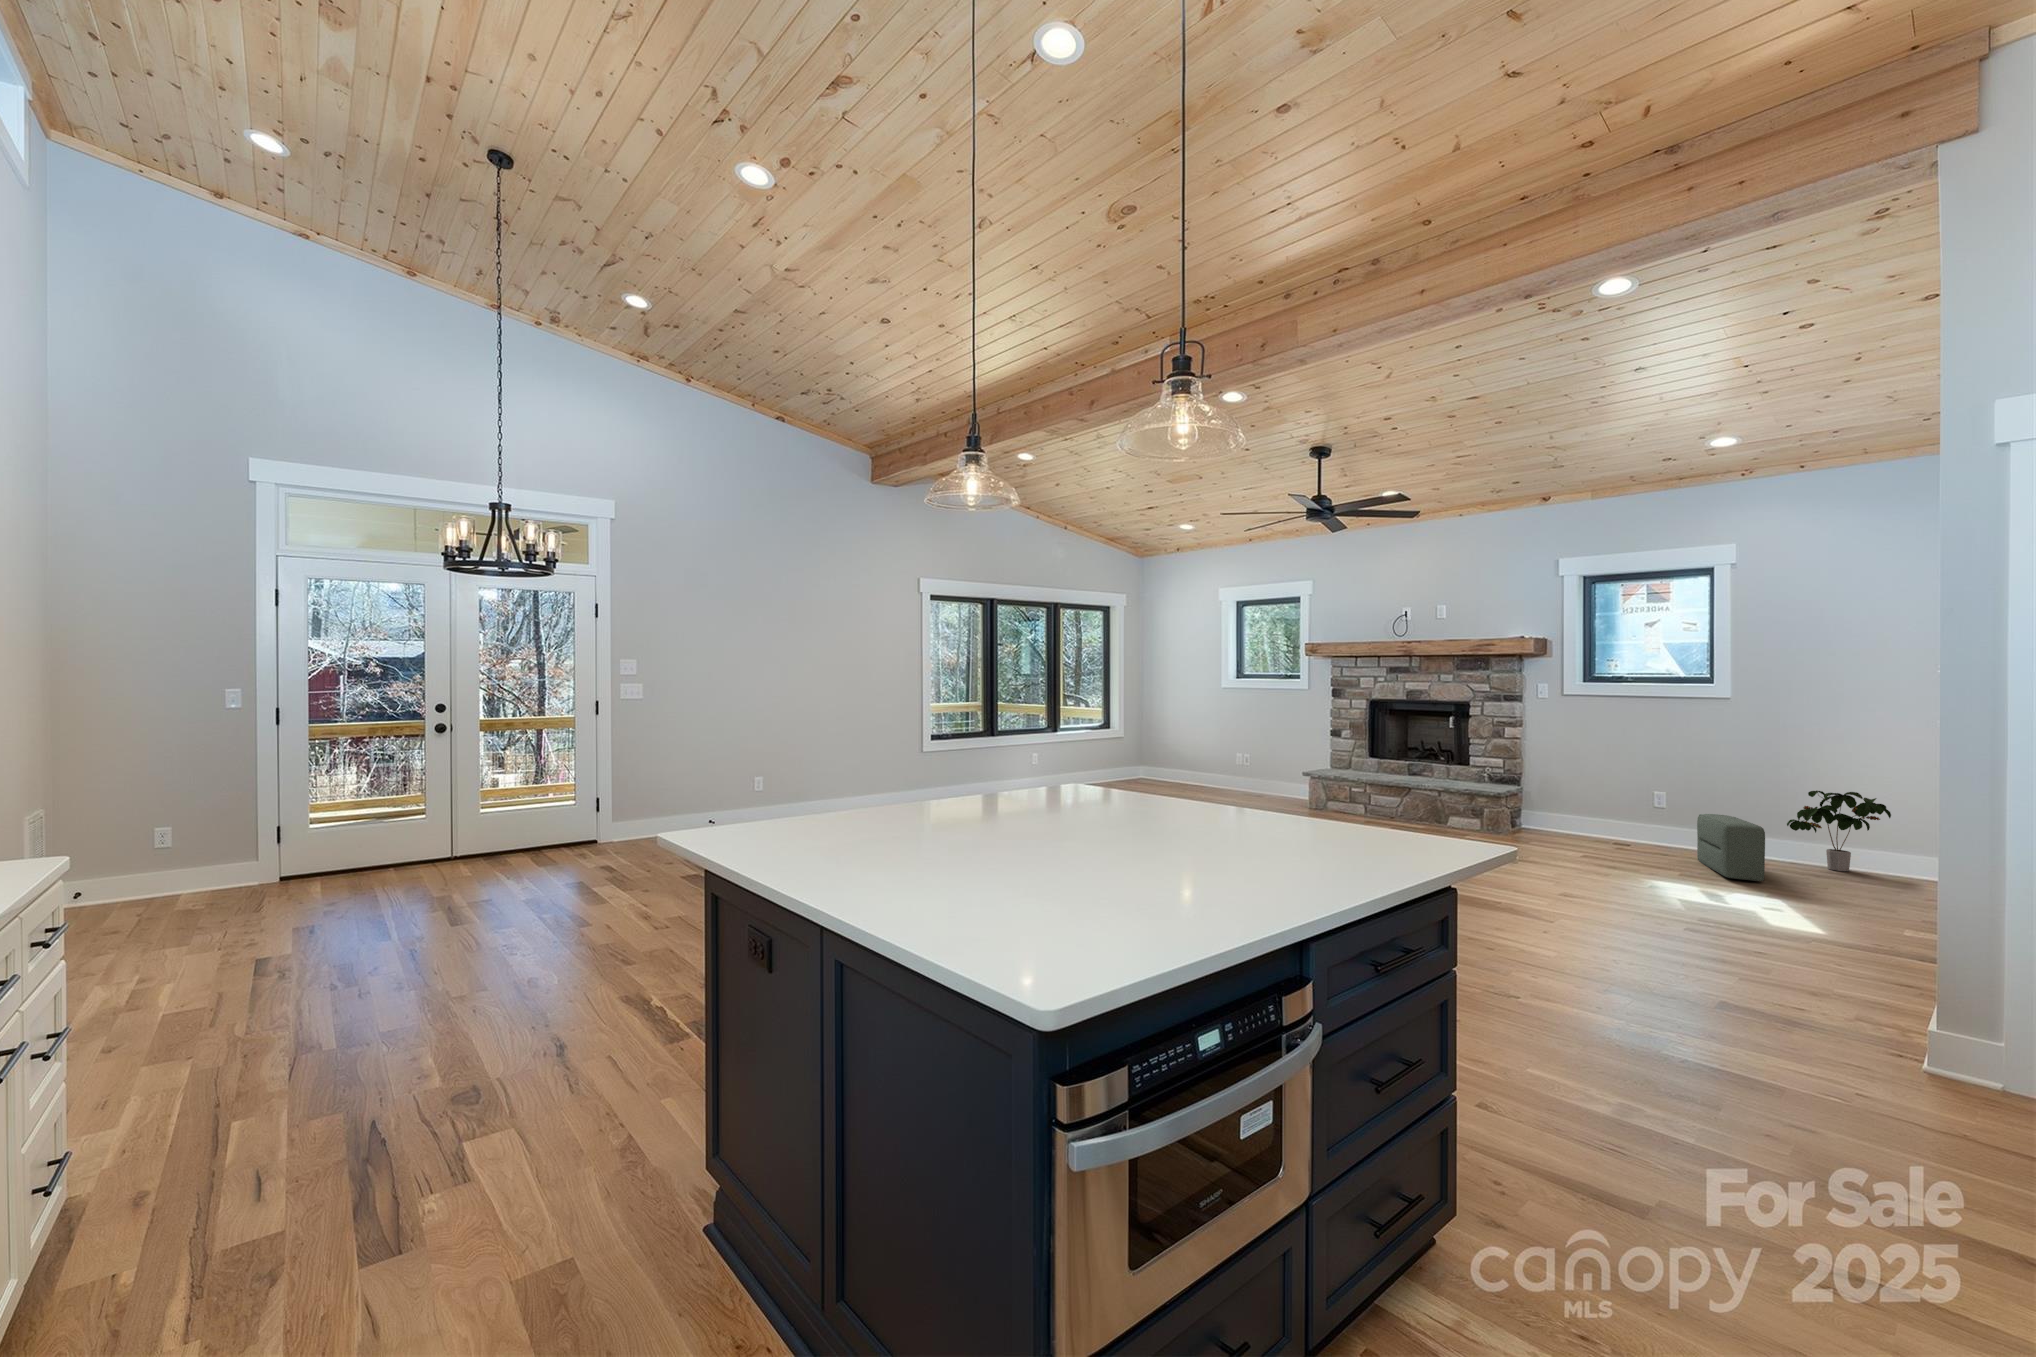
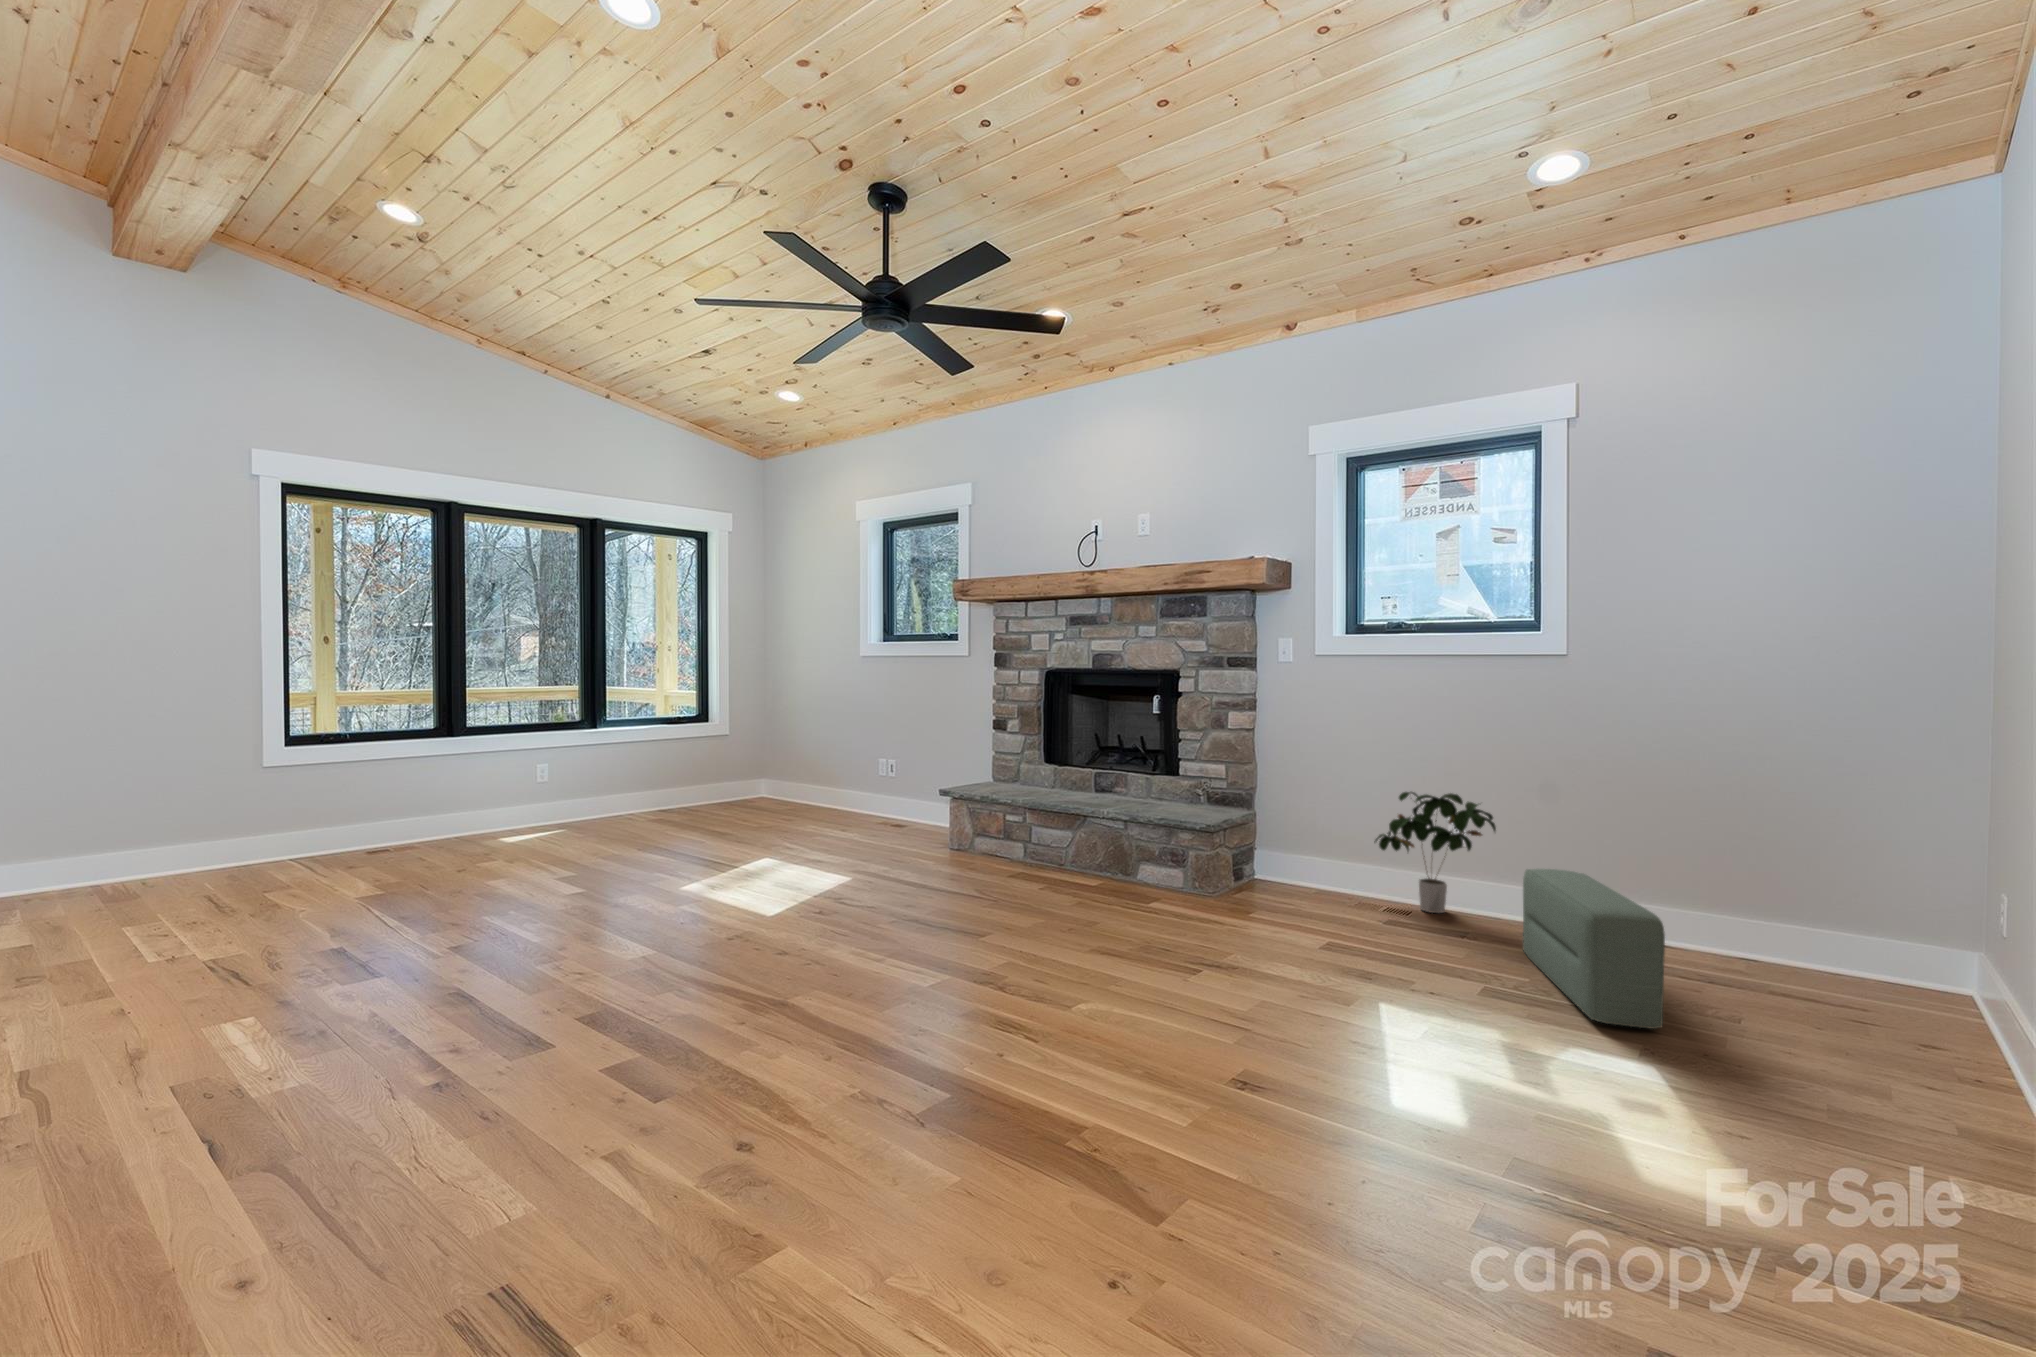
potted plant: present [1787,791,1891,871] -> present [1374,792,1496,913]

